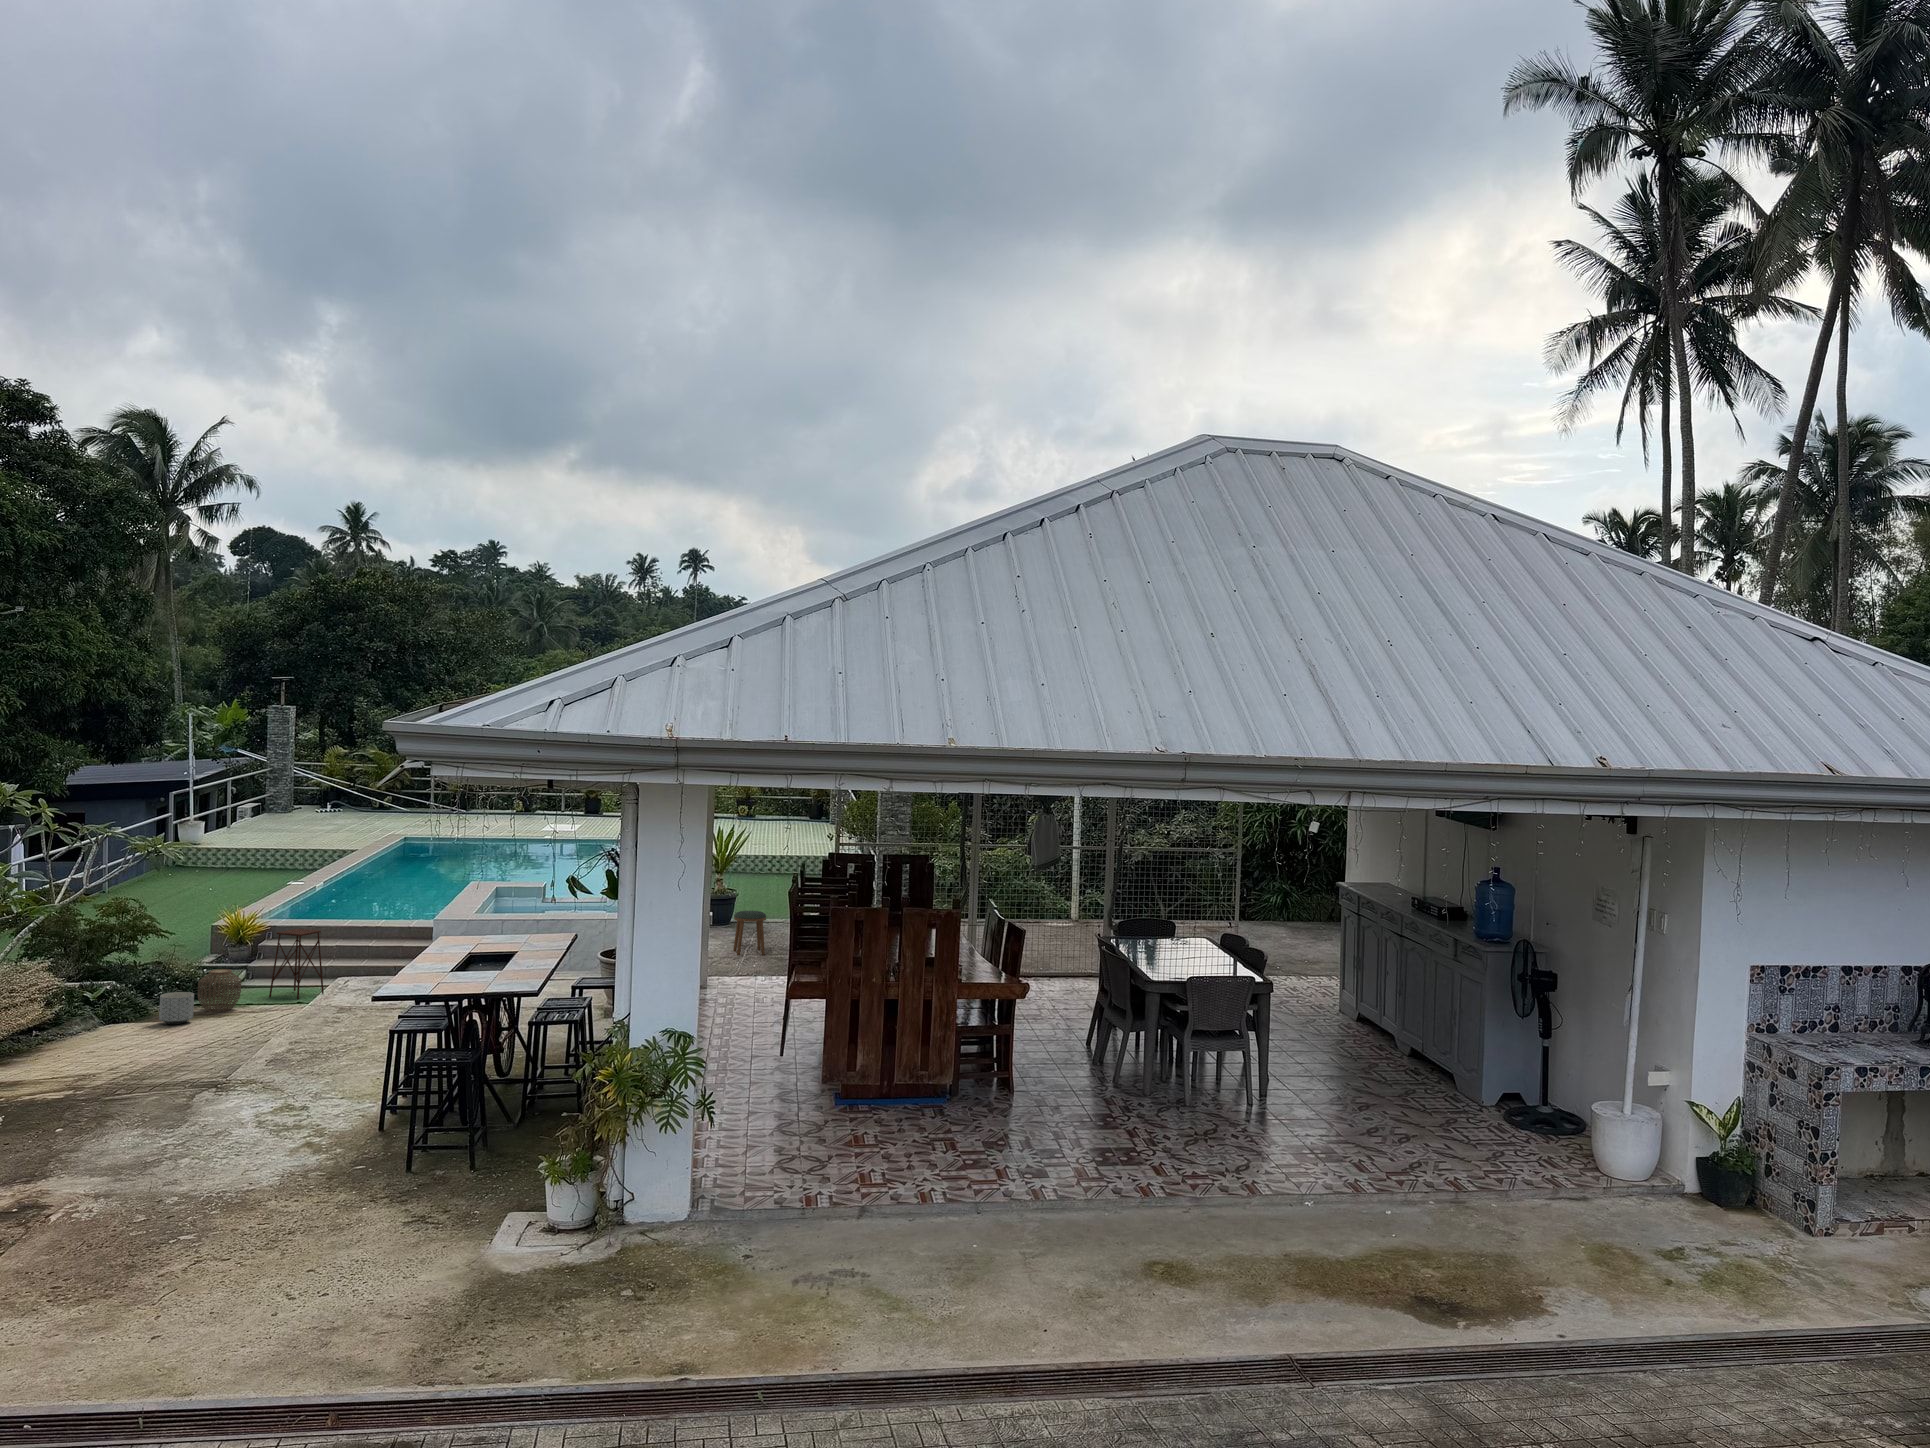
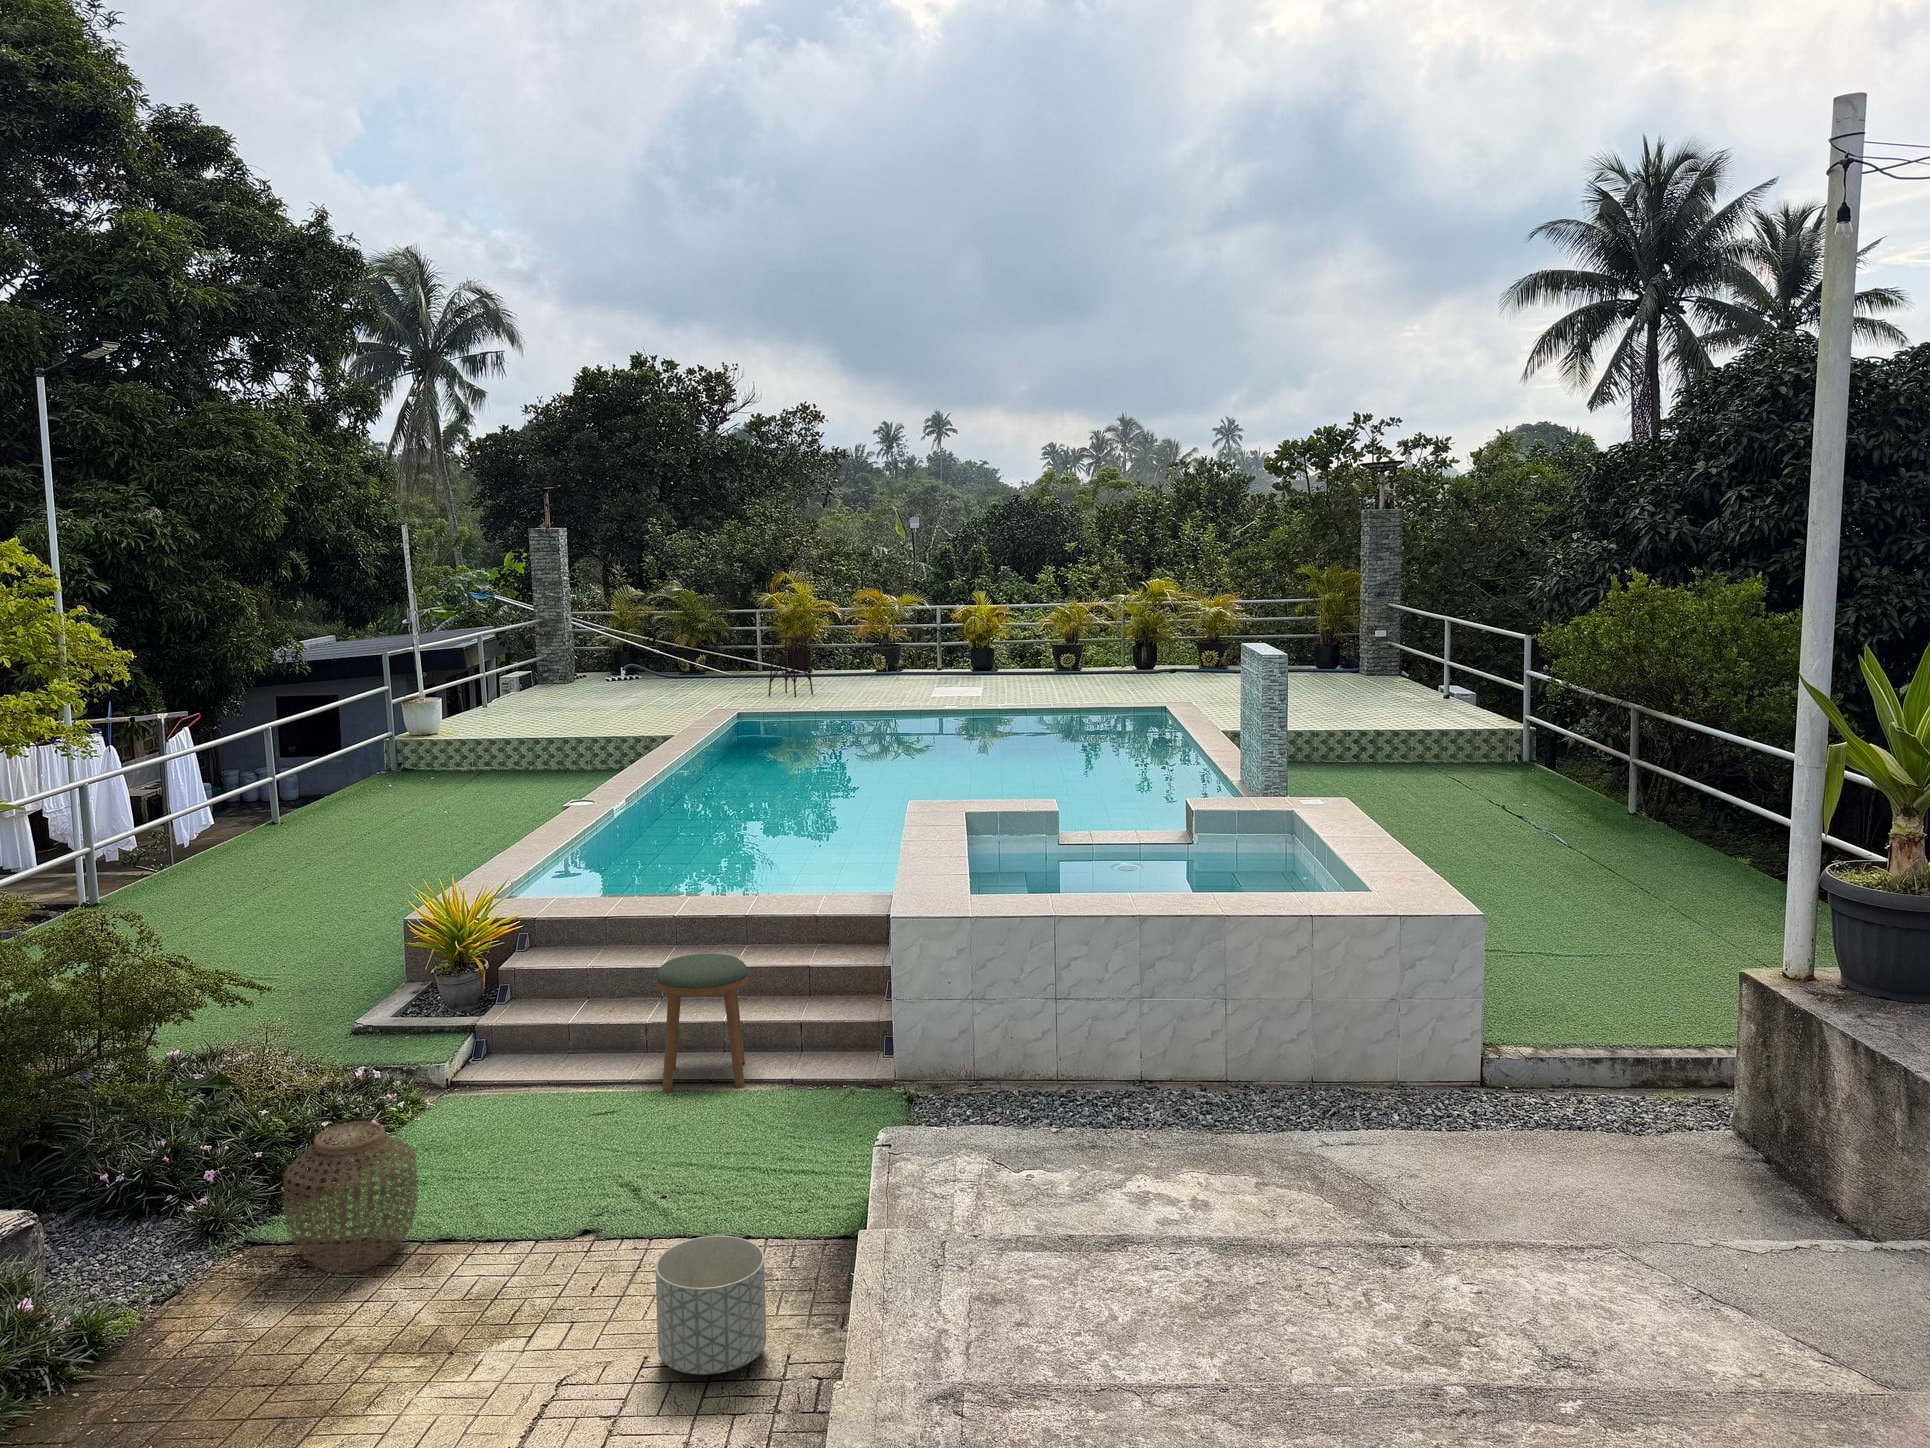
stool: present [733,911,766,955] -> present [656,954,748,1093]
side table: present [269,929,324,999] -> present [769,637,813,697]
planter: present [159,992,194,1024] -> present [655,1236,766,1375]

